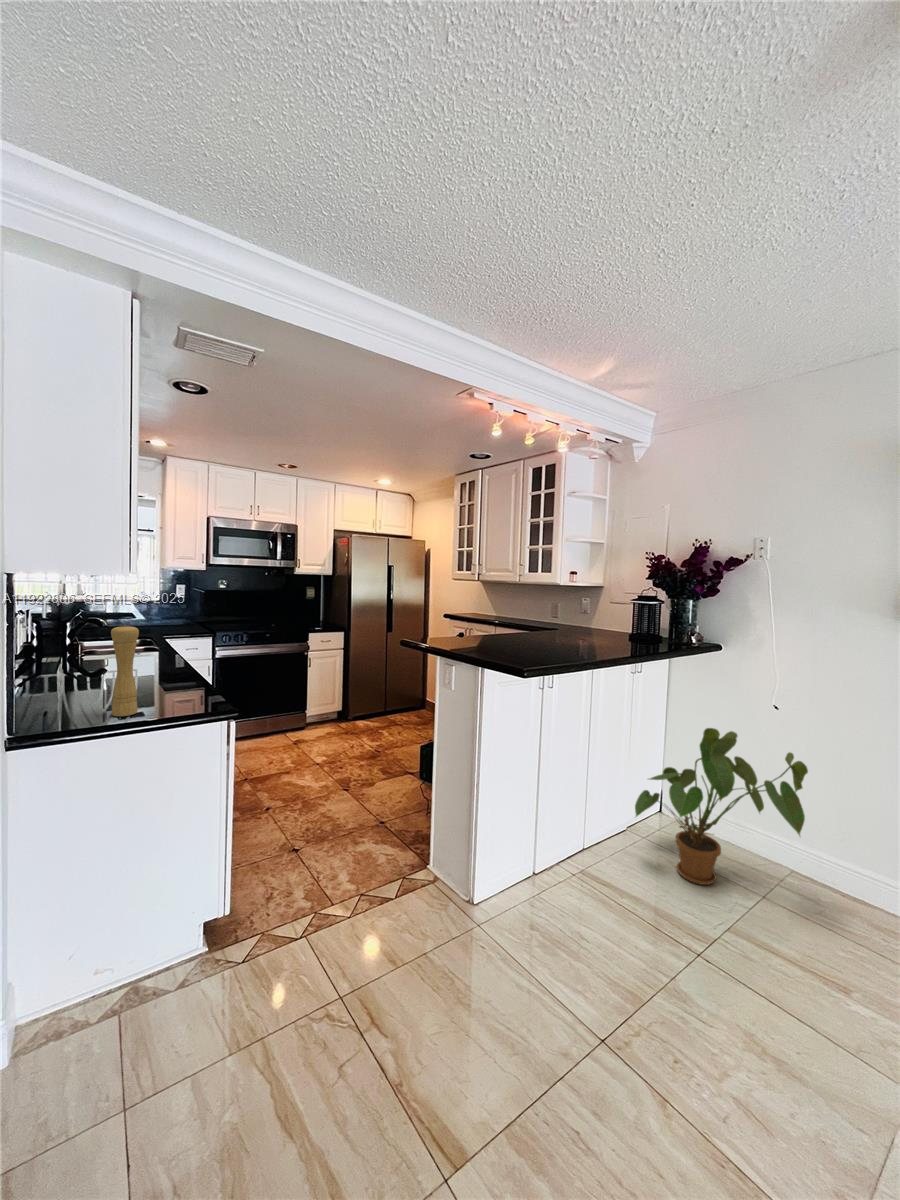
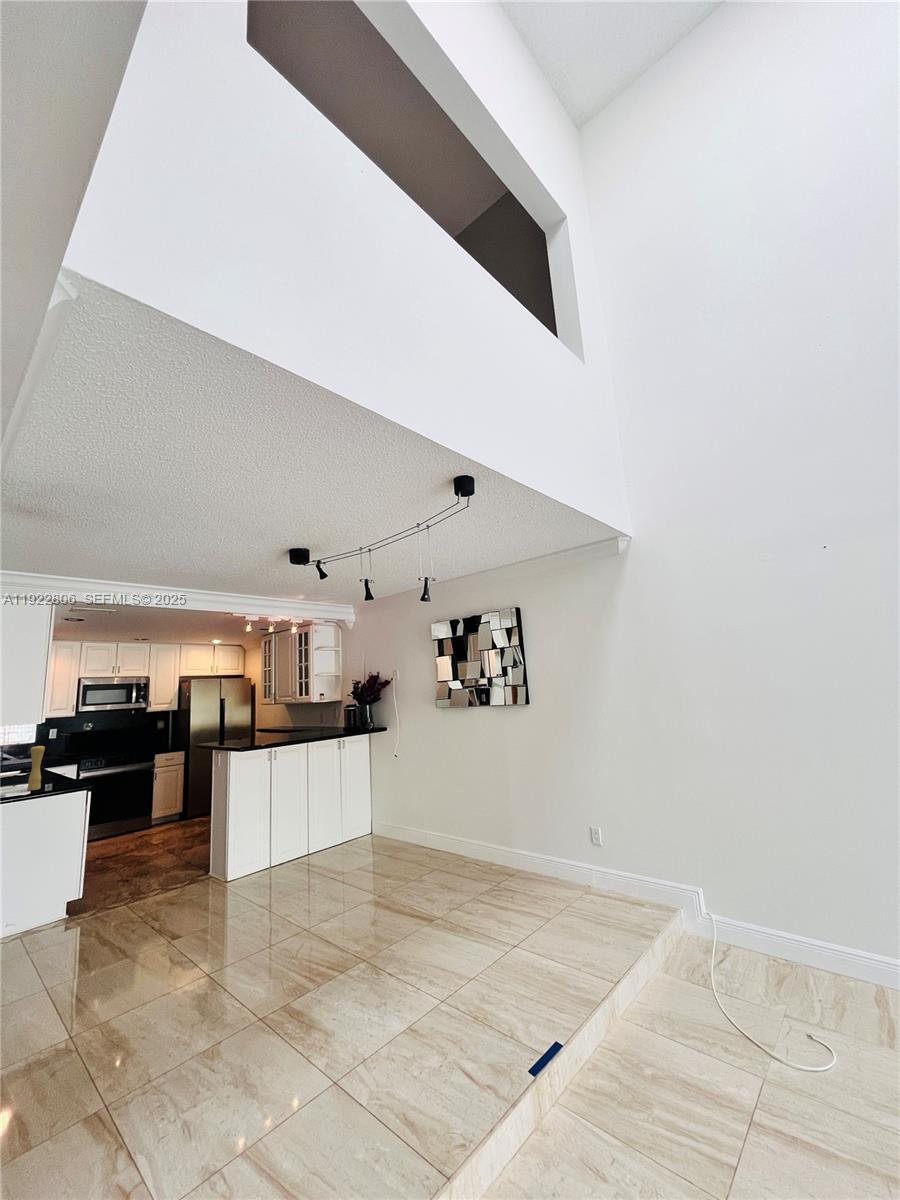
house plant: present [635,728,808,885] -> none [328,772,411,855]

